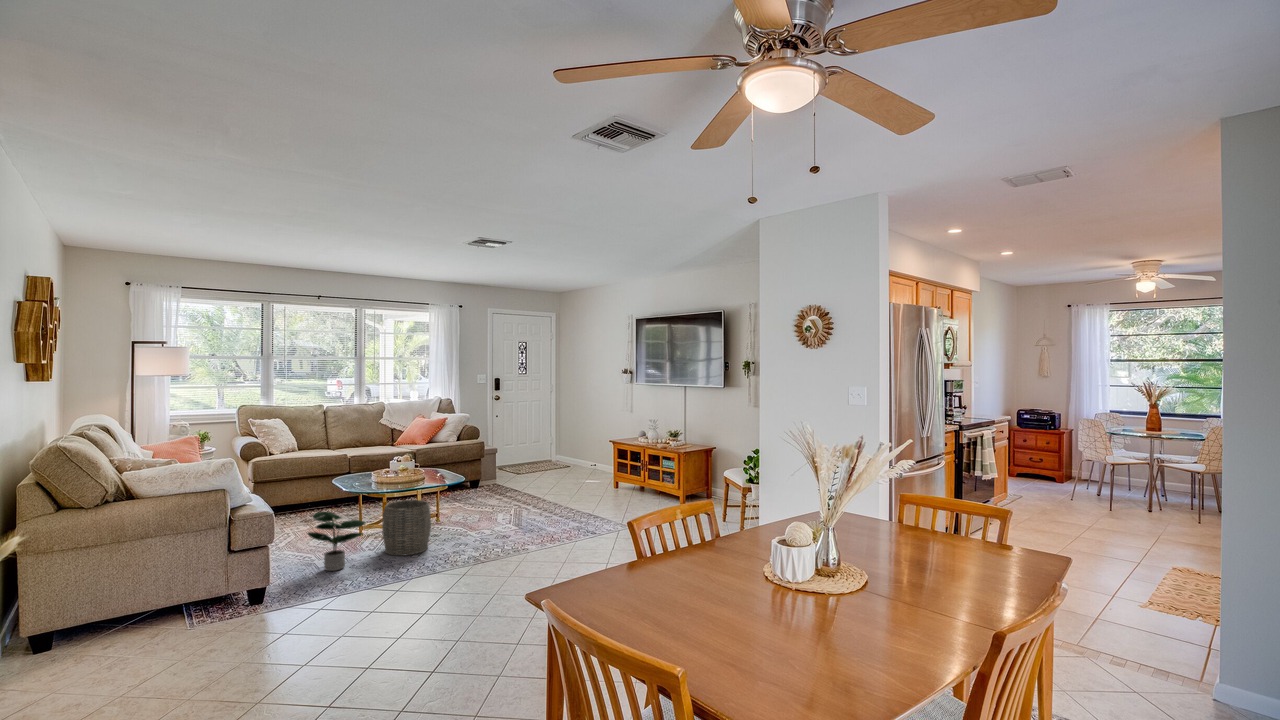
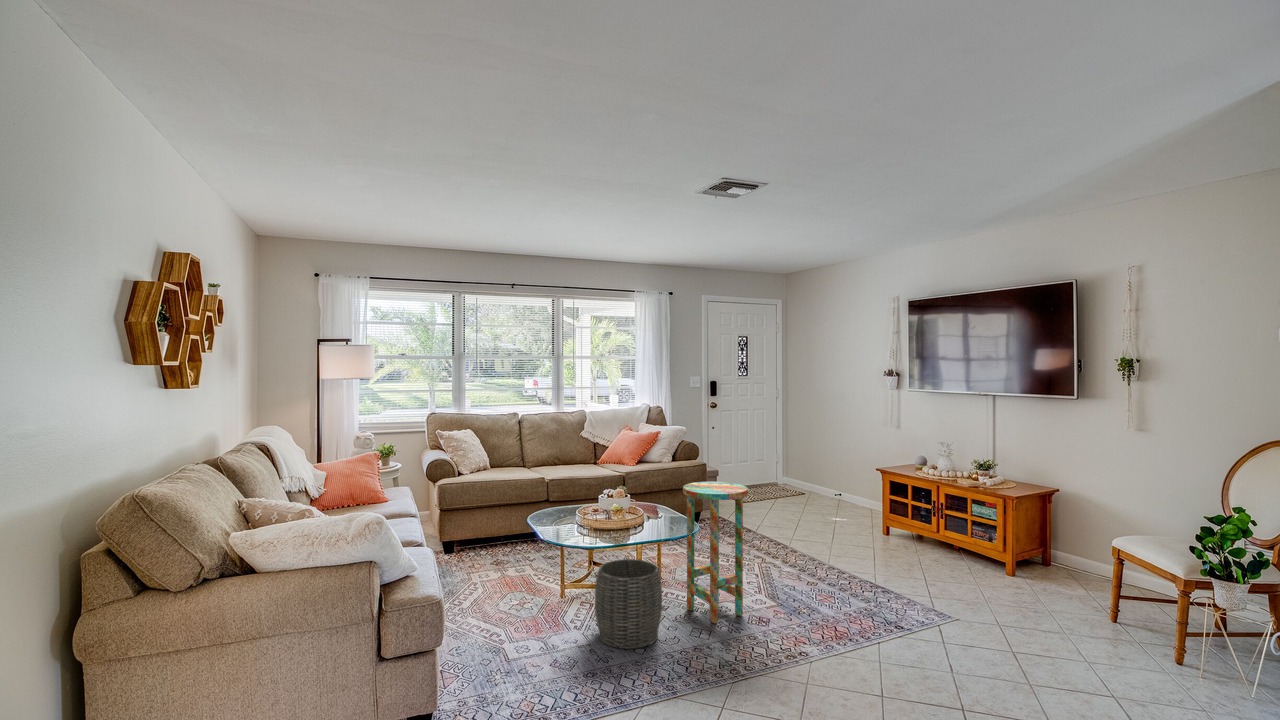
side table: none [449,447,495,540] -> present [683,481,748,623]
potted plant: present [308,512,365,571] -> none [493,576,574,672]

